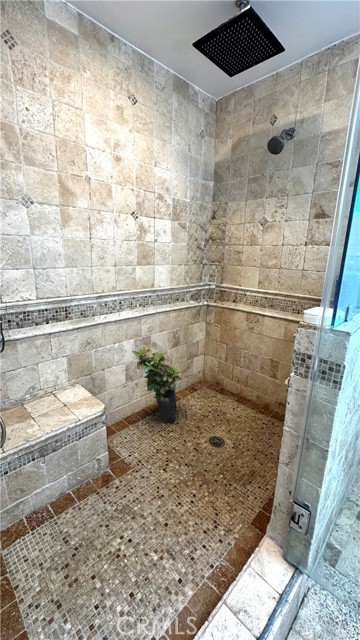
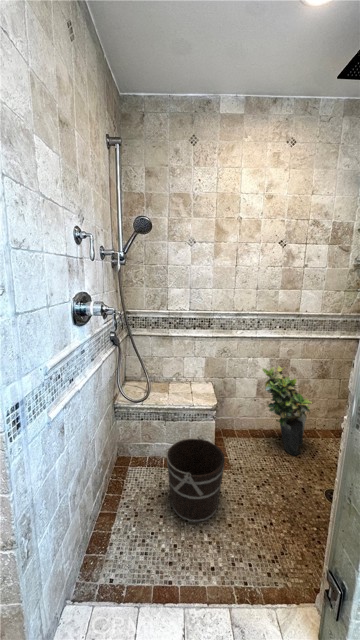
bucket: none [76,451,151,556] -> present [166,436,225,522]

